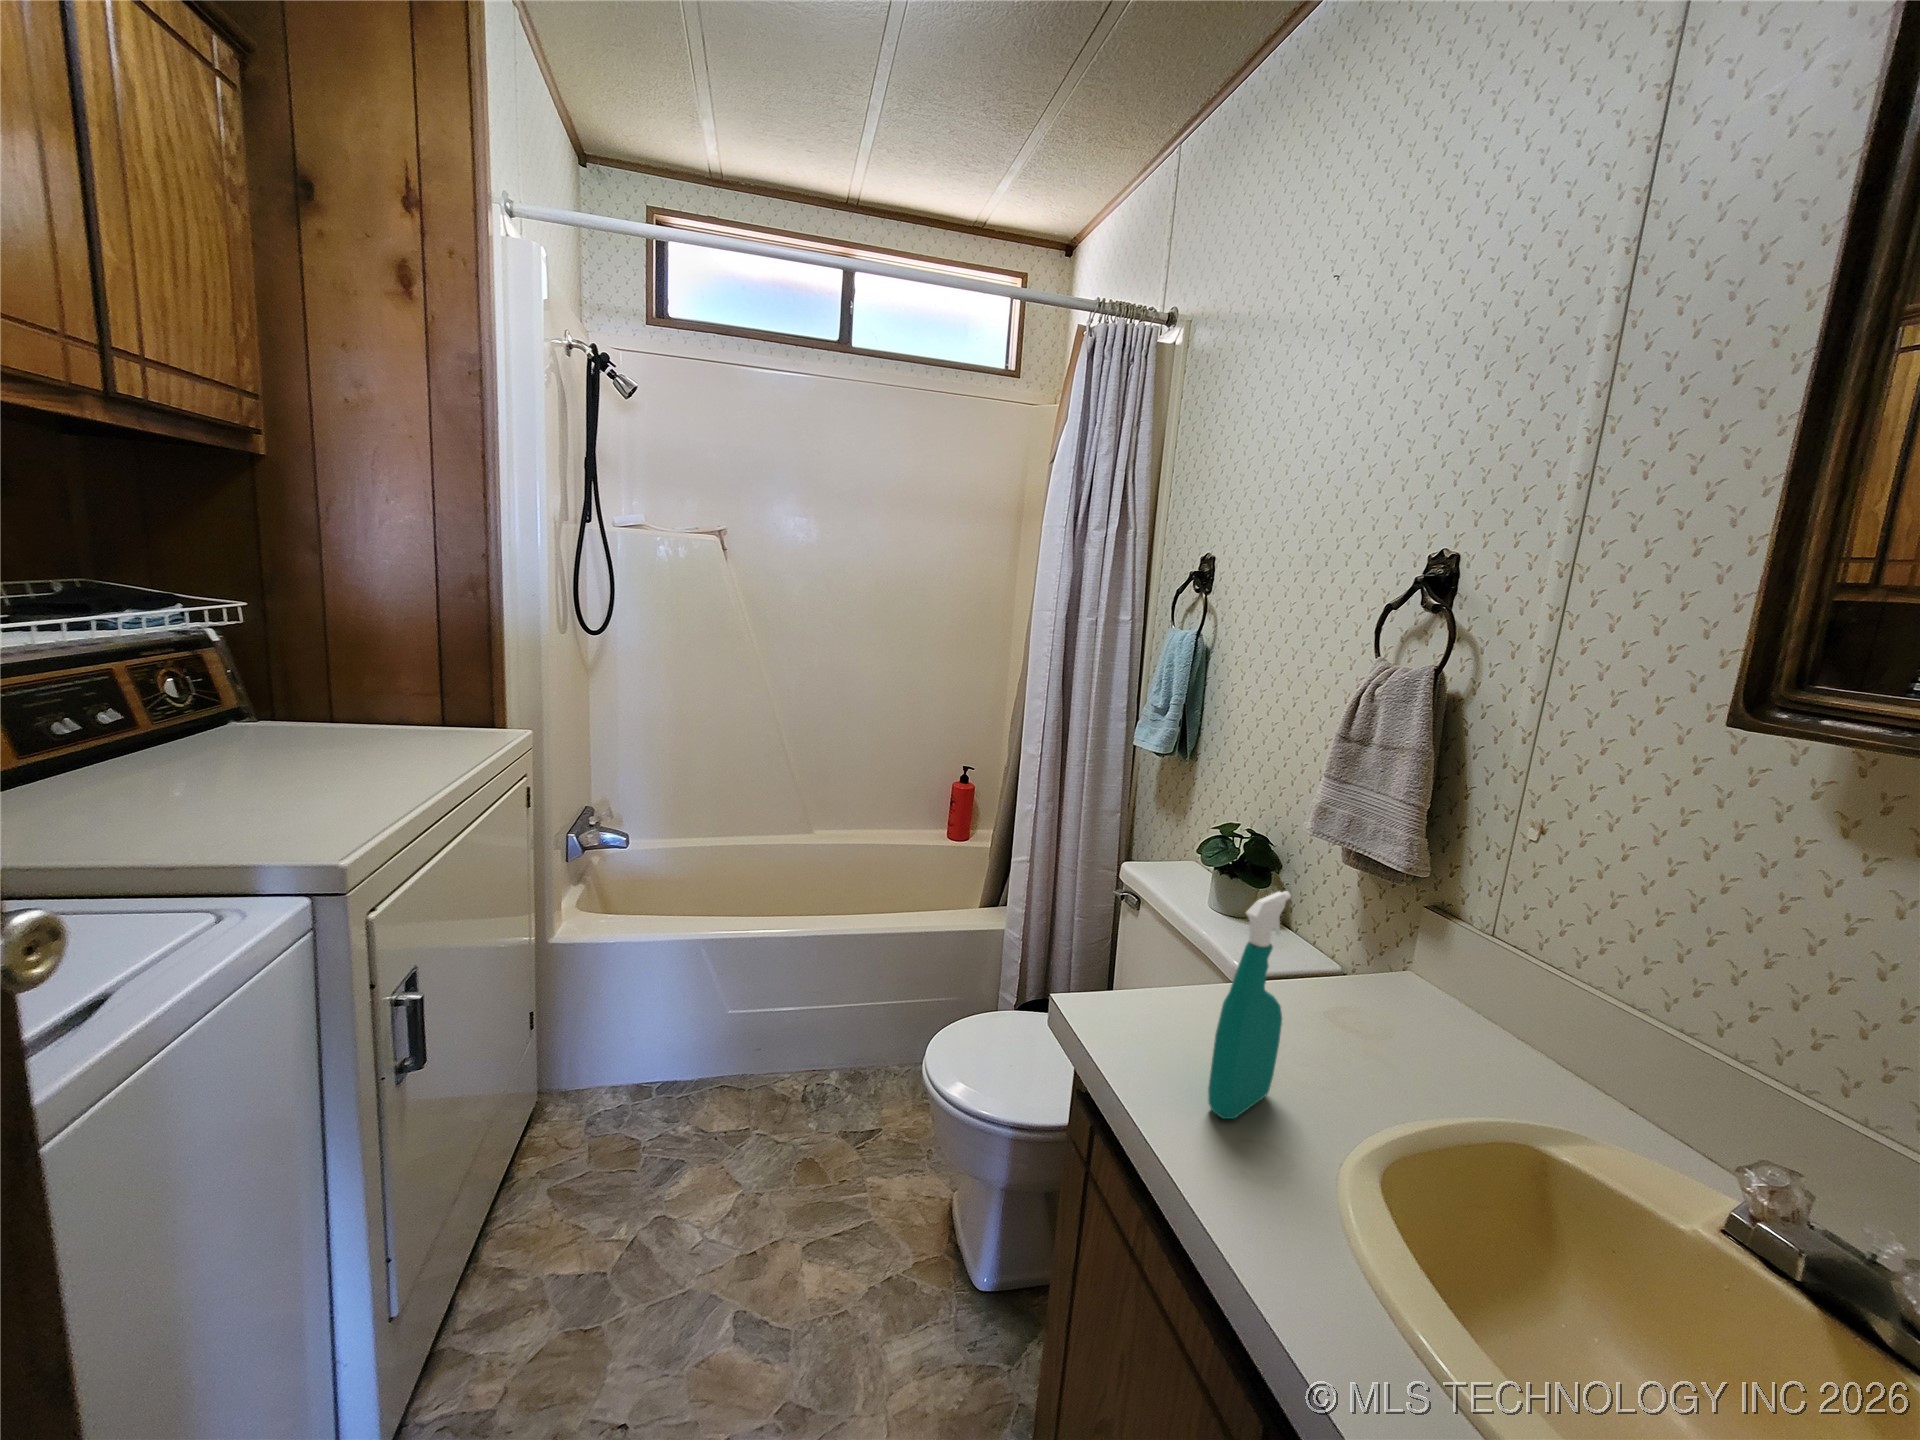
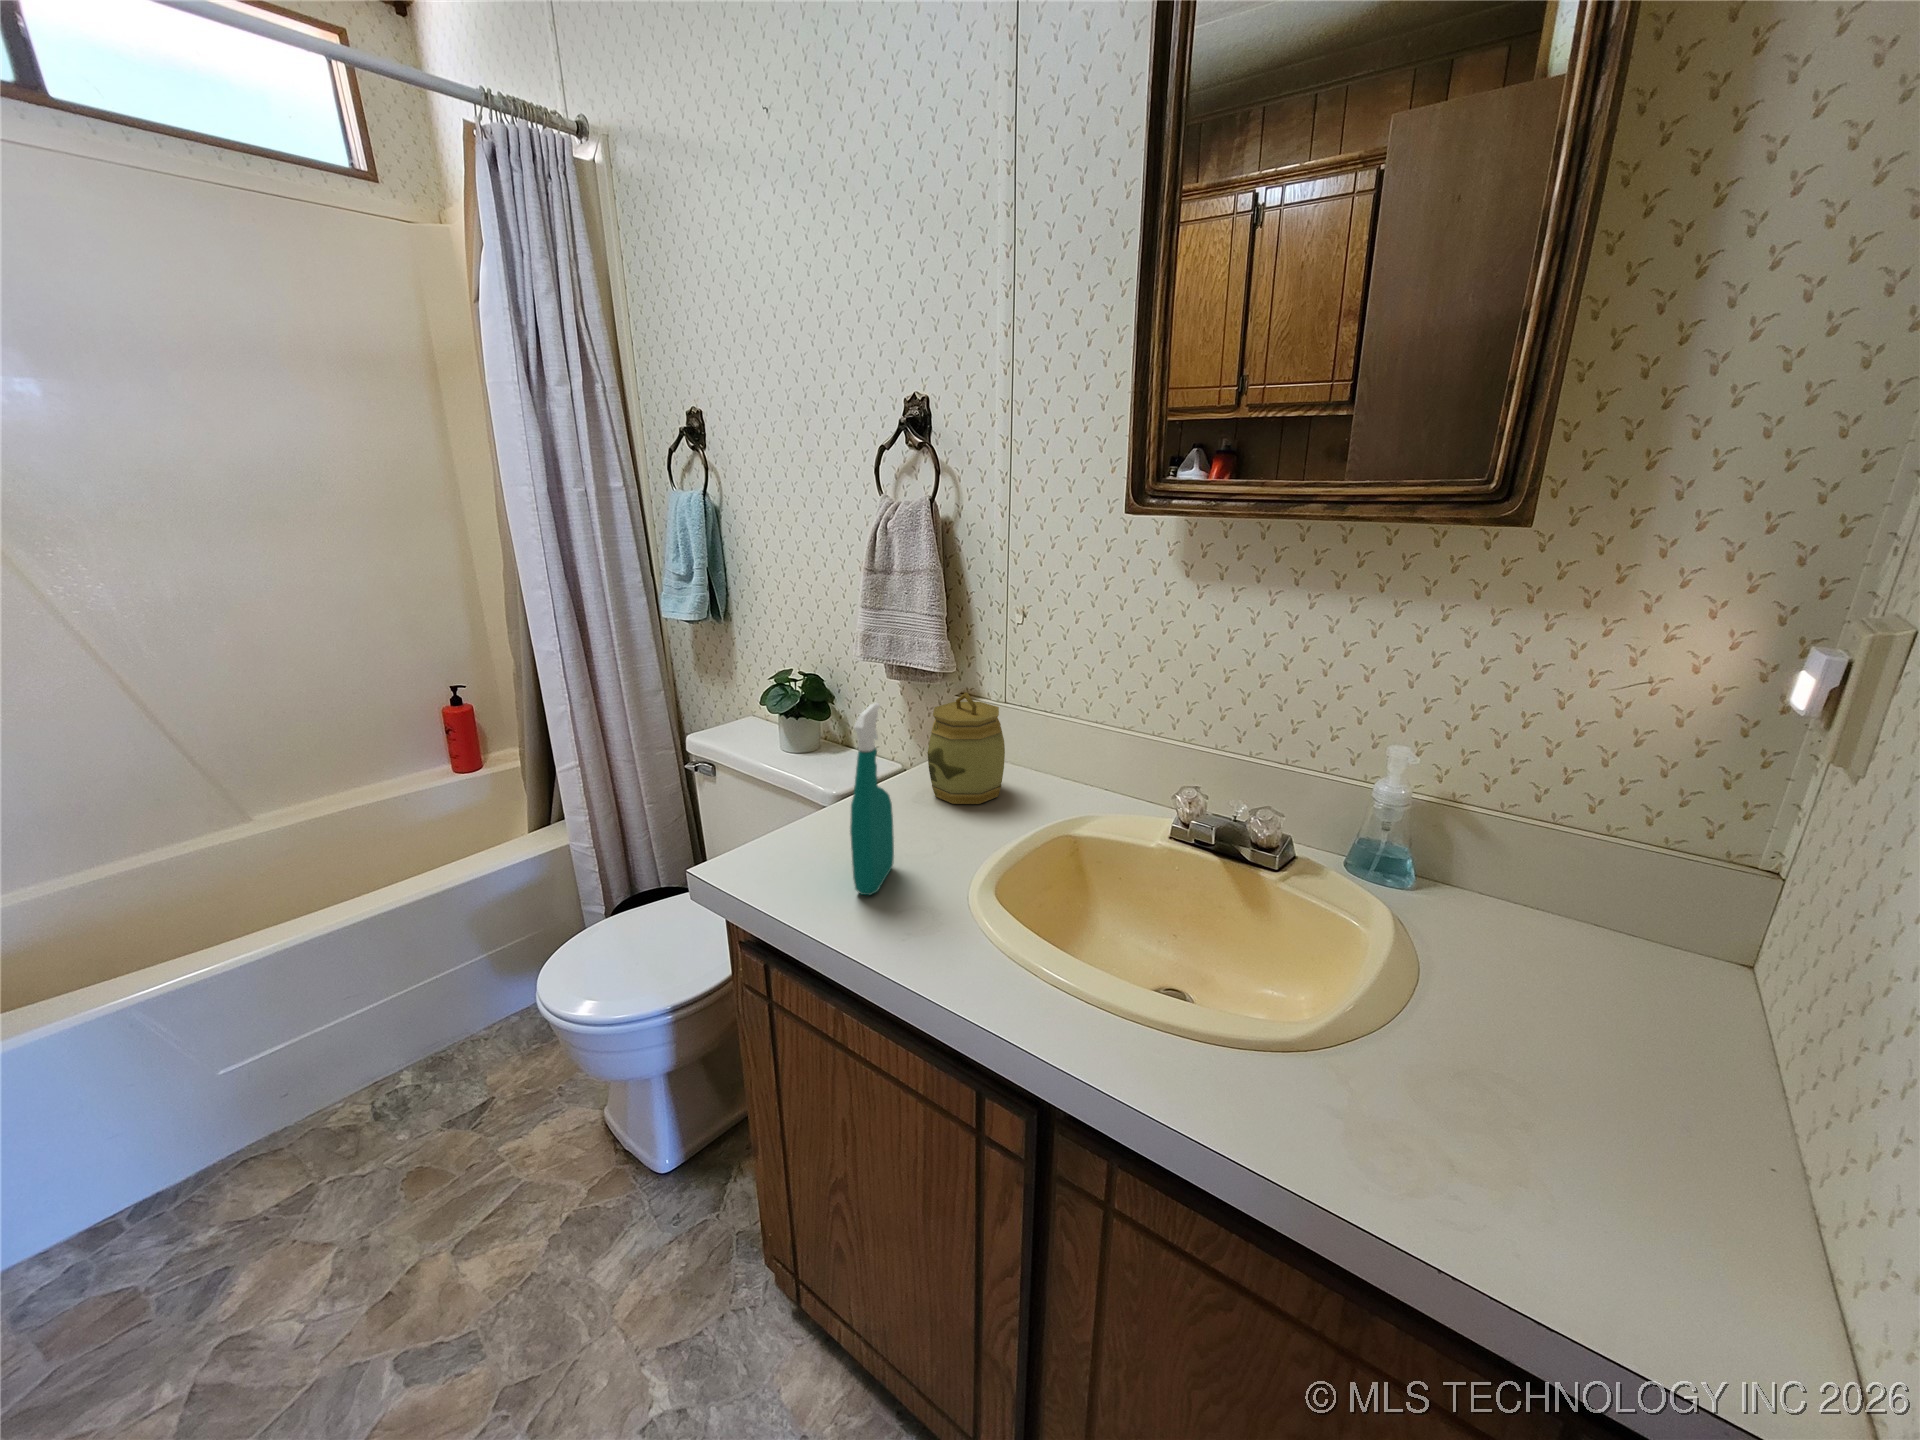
jar: none [1359,911,1482,1062] -> present [927,692,1005,804]

